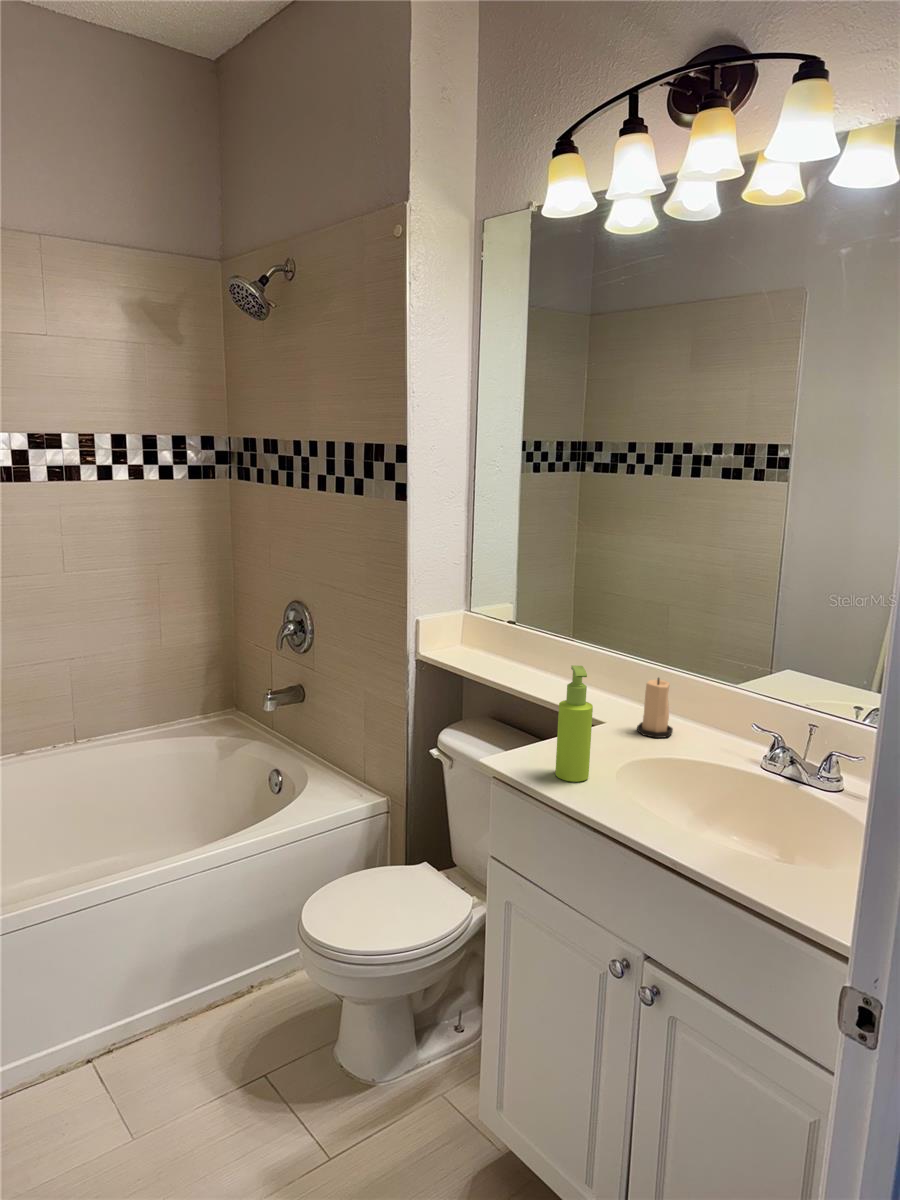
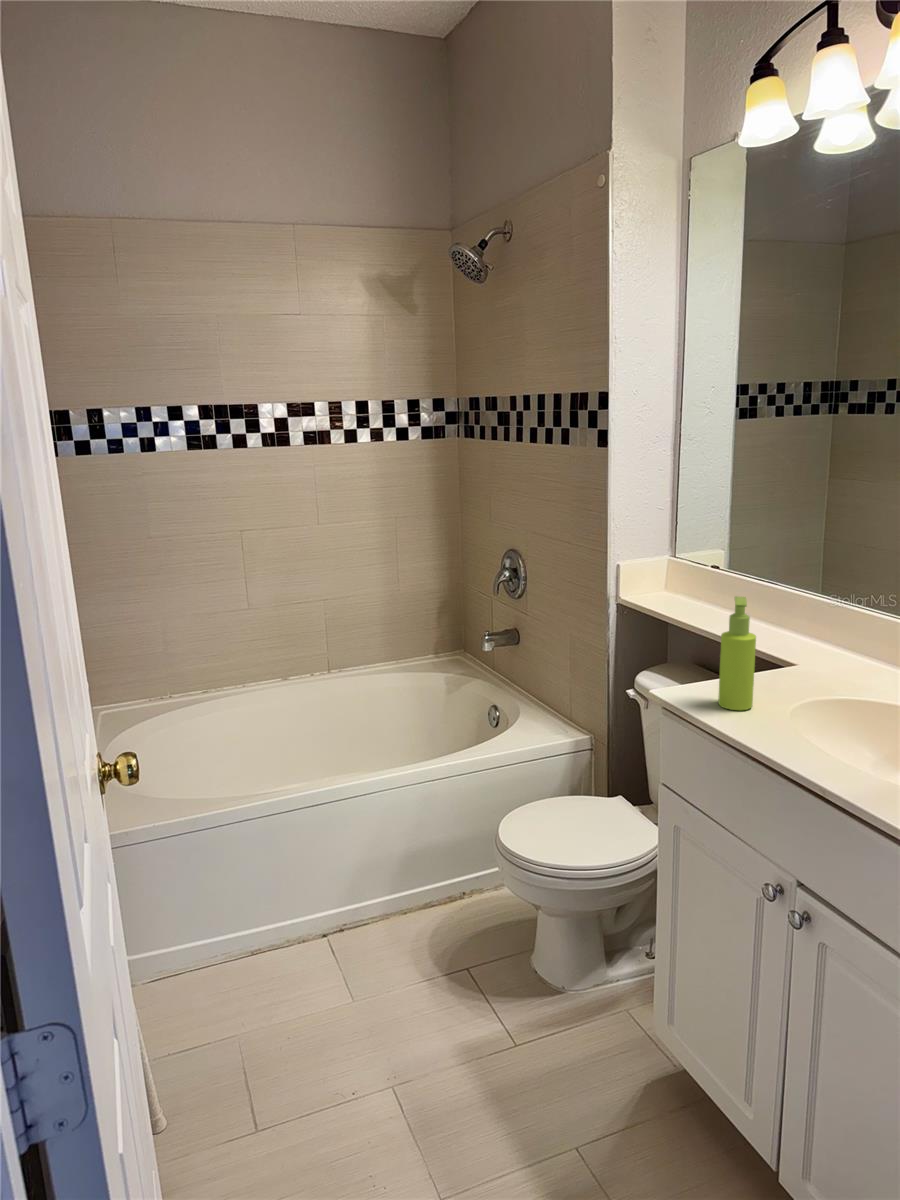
candle: present [637,678,673,738] -> none [825,616,865,679]

